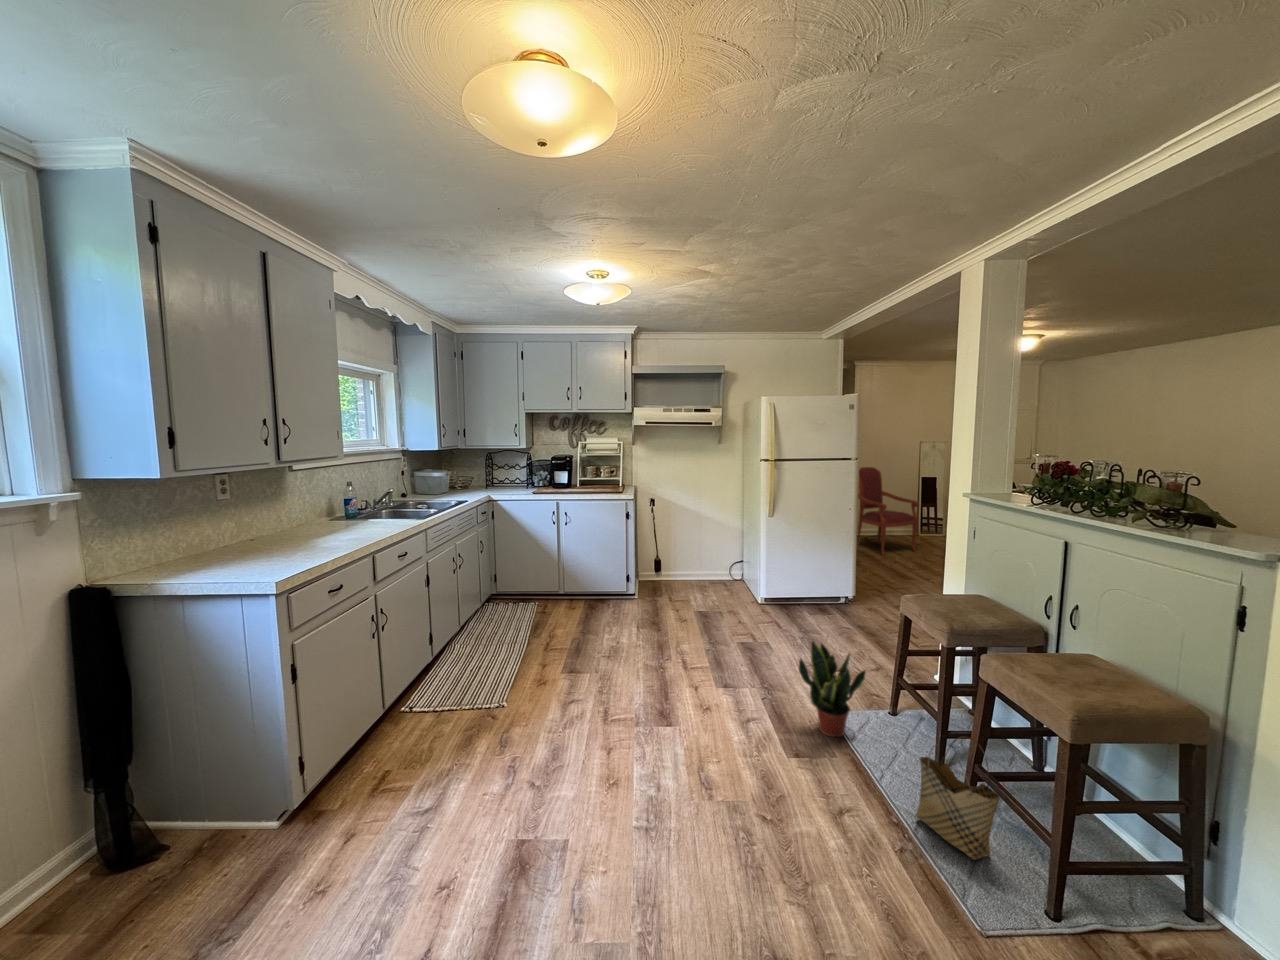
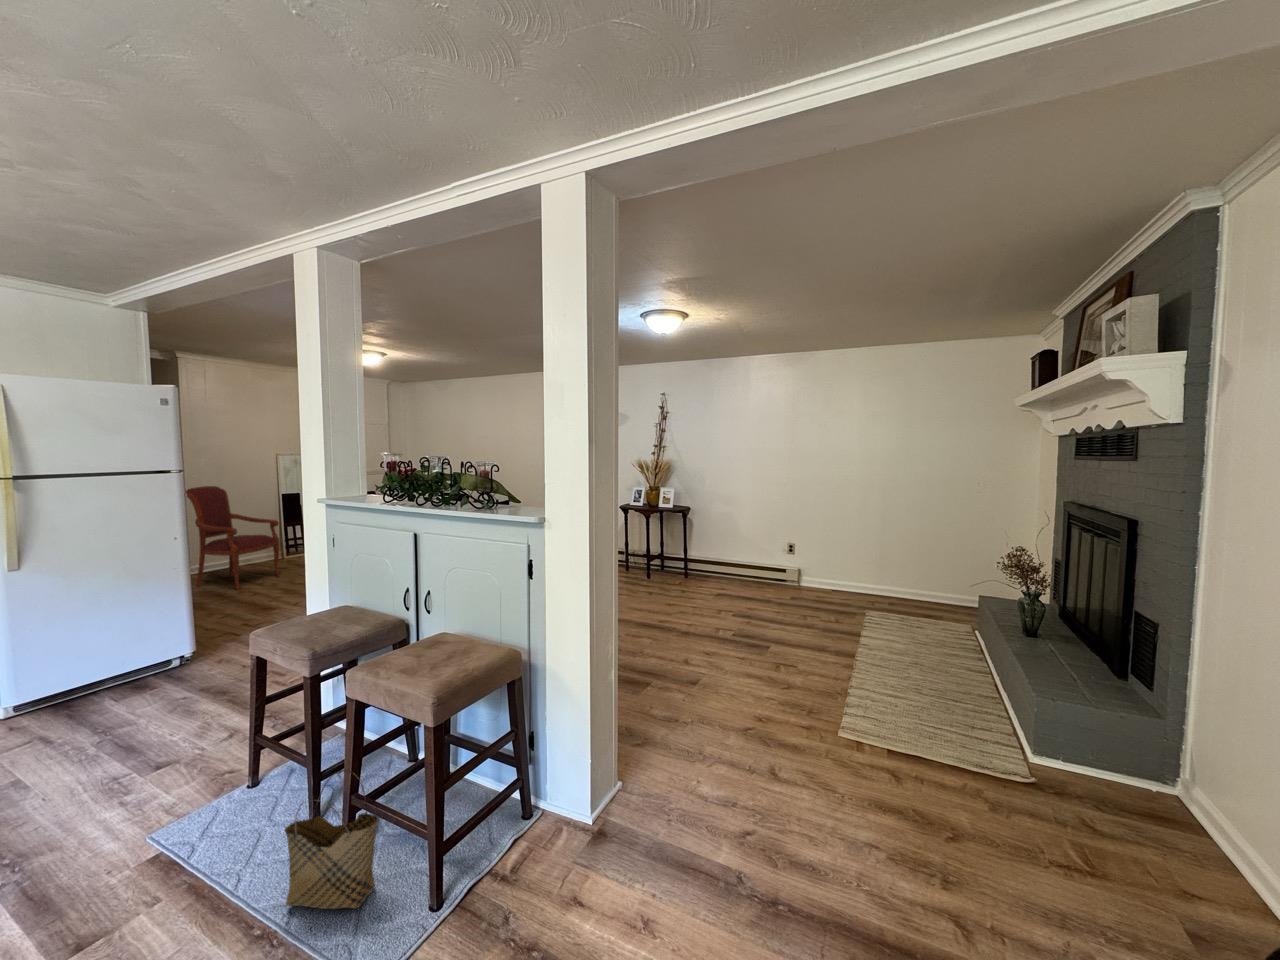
potted plant: present [798,641,866,737] -> none [71,734,203,878]

